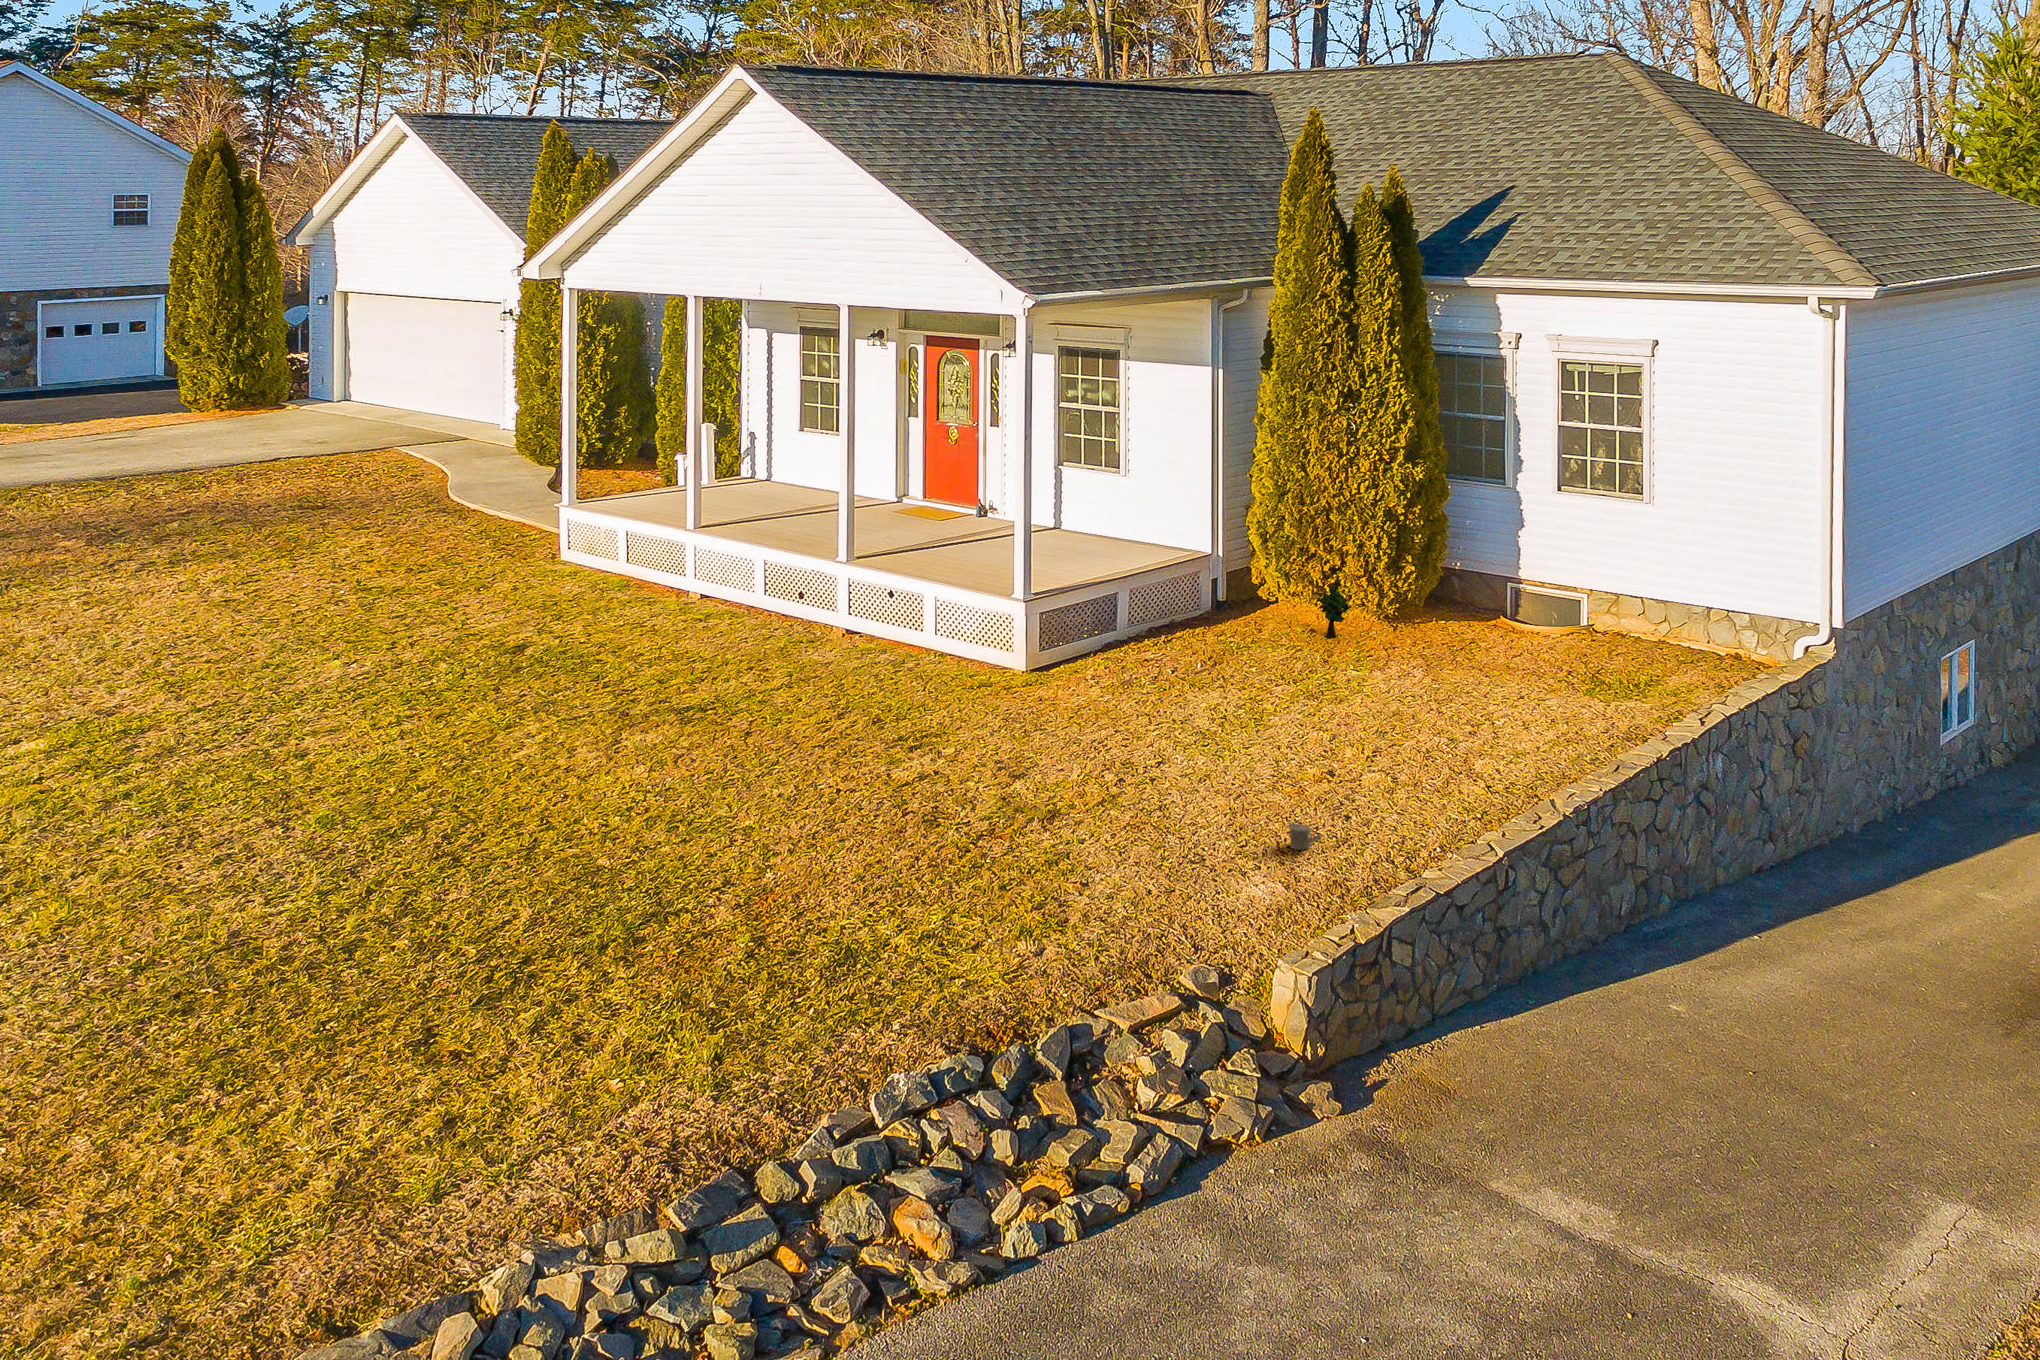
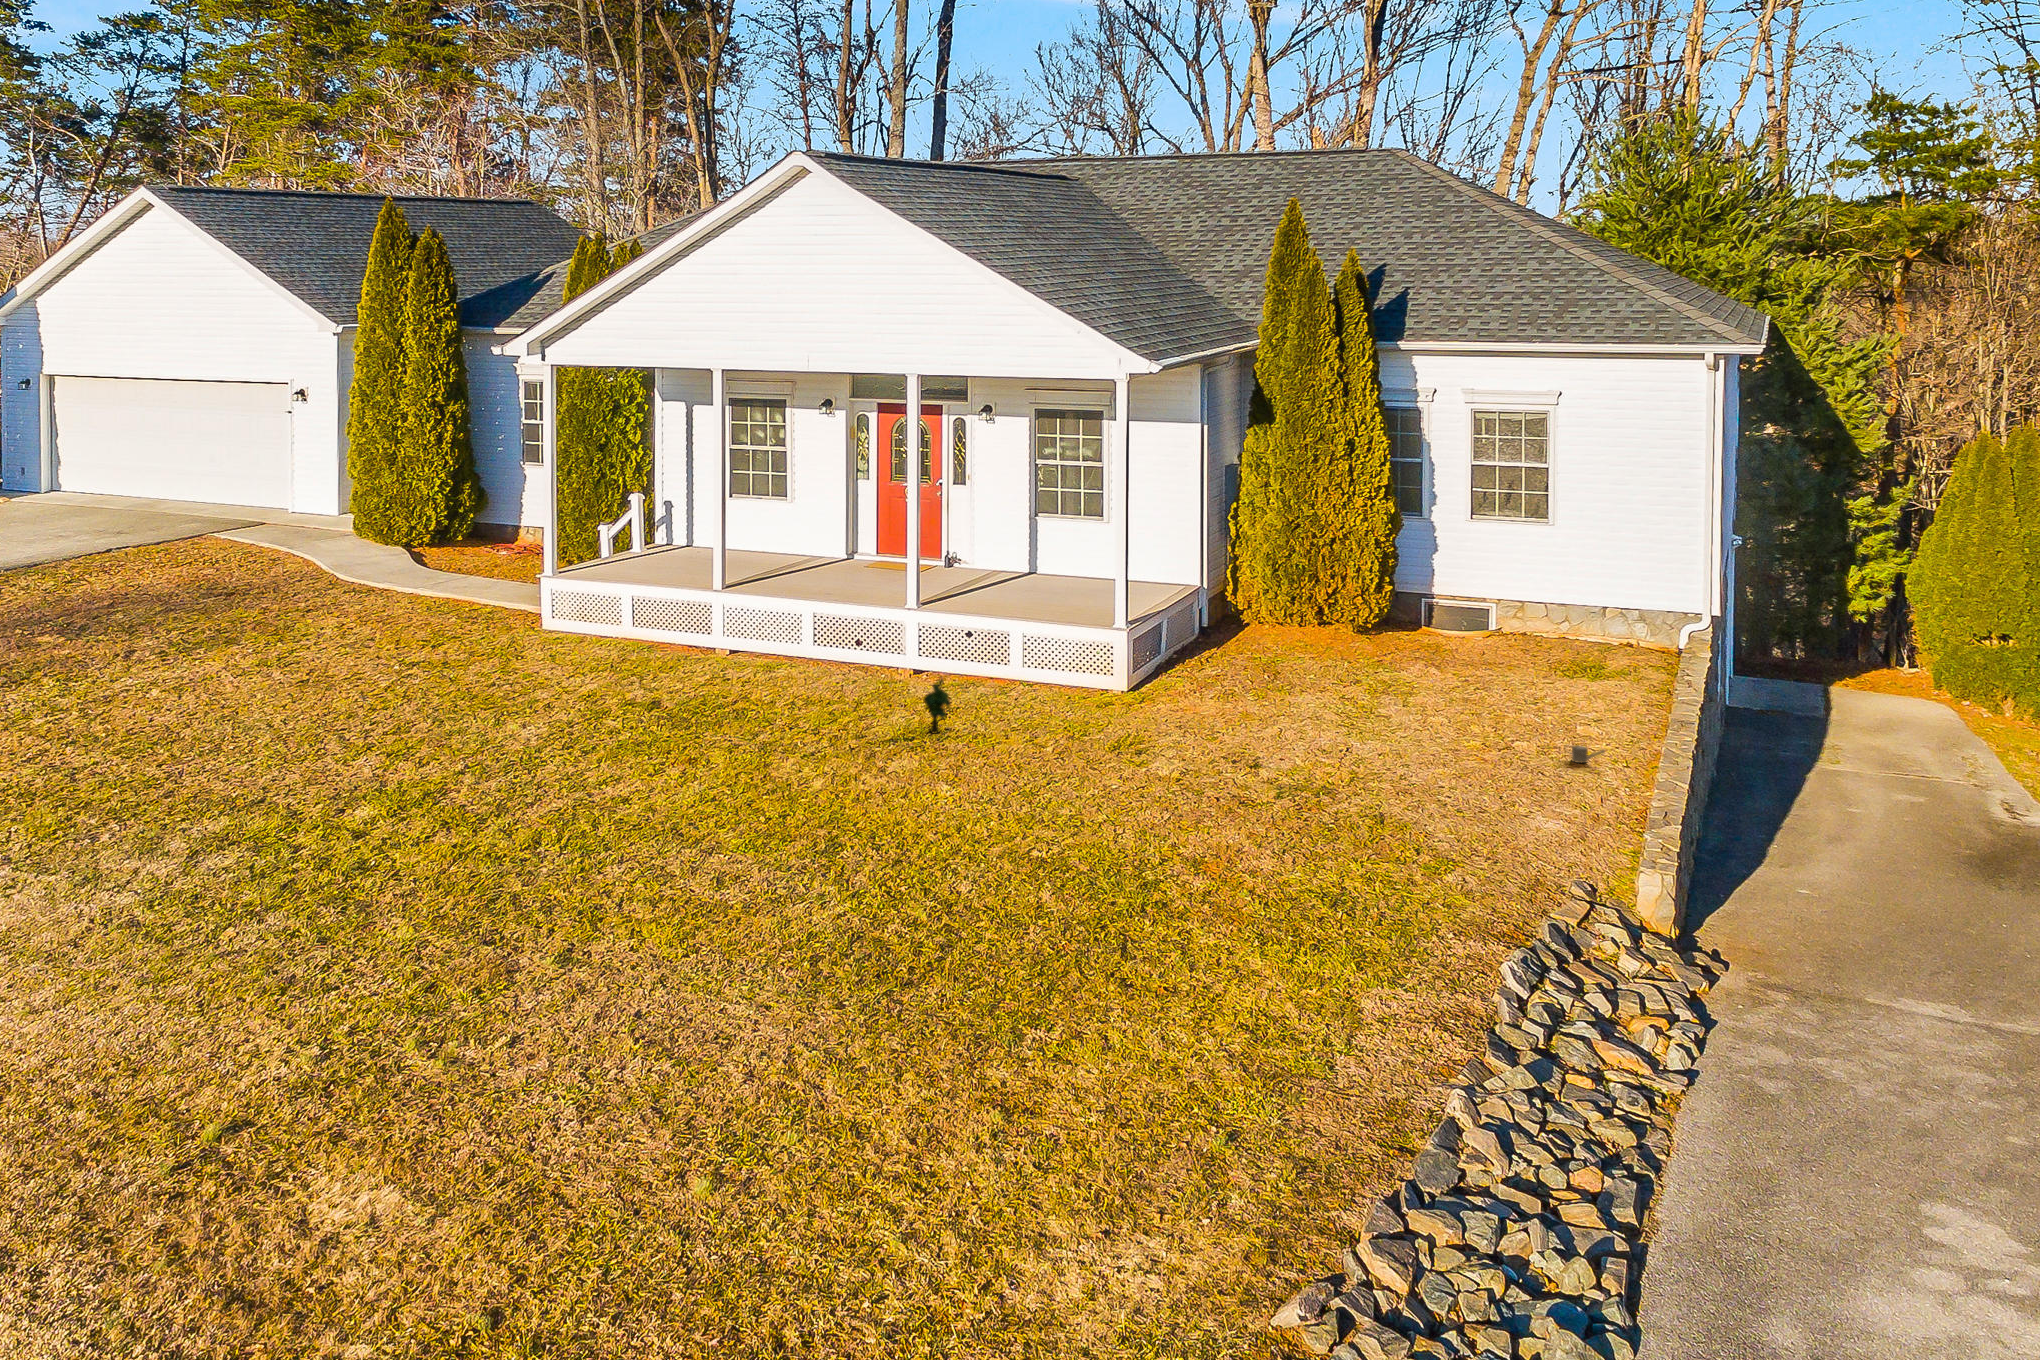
decorative plant: present [1318,582,1350,638] -> present [923,679,950,734]

